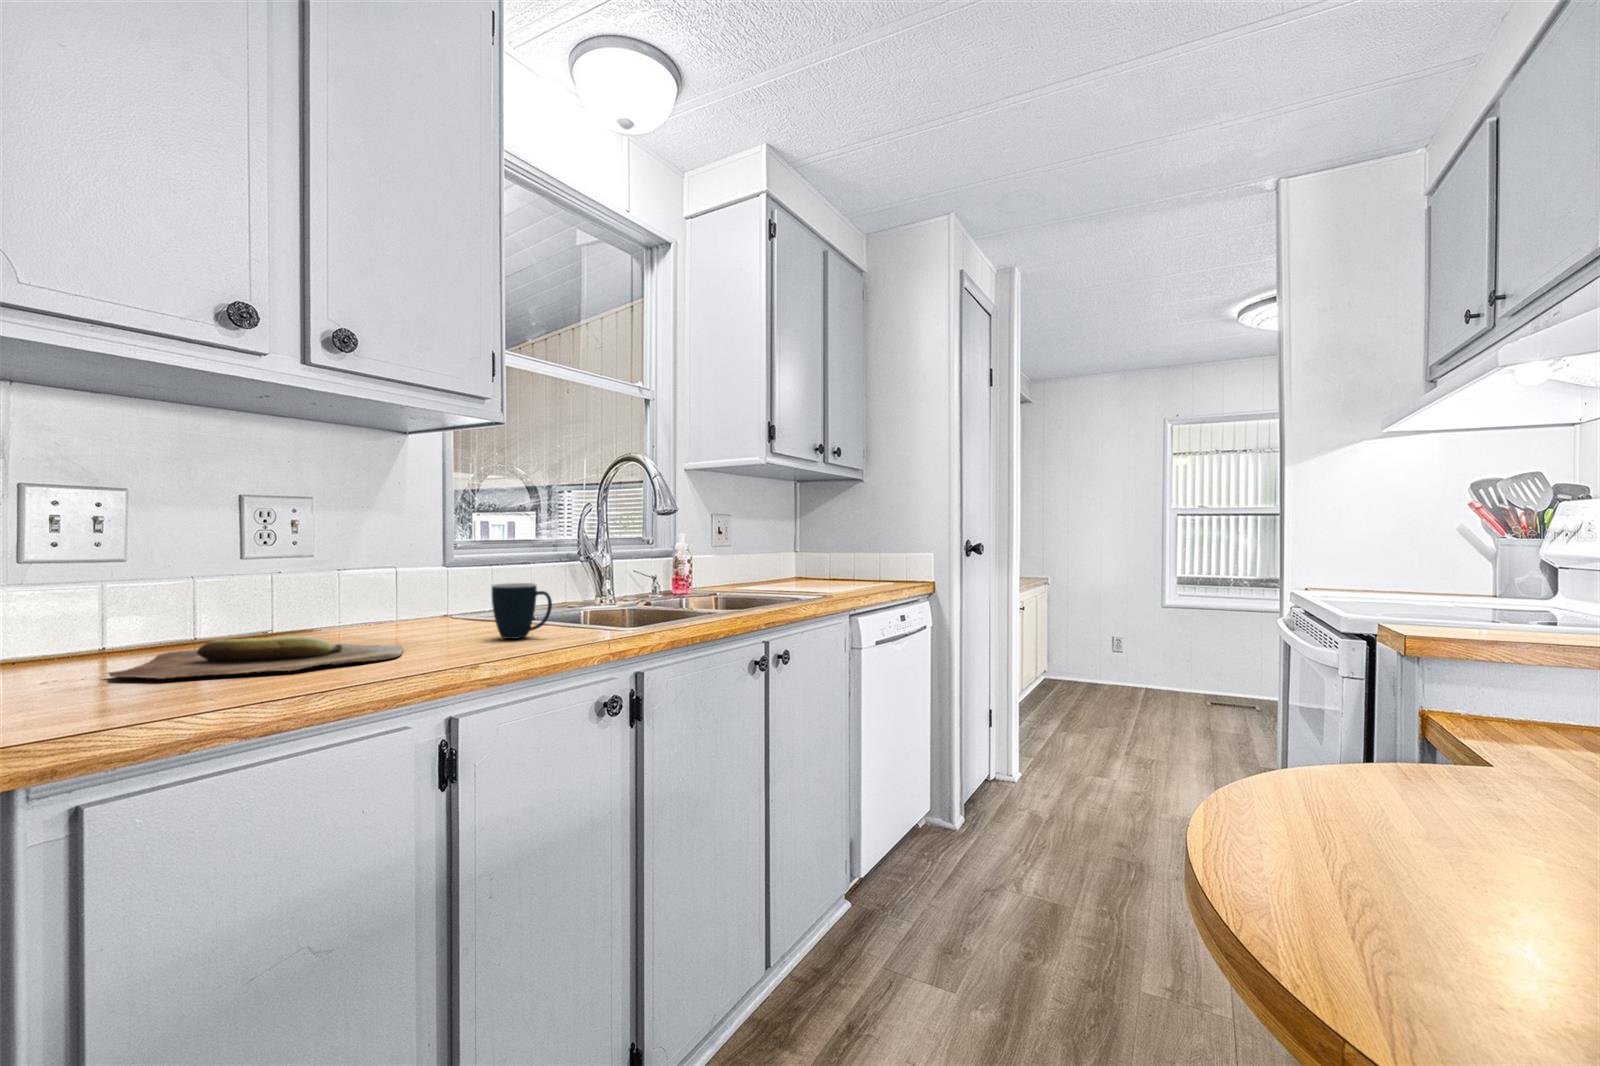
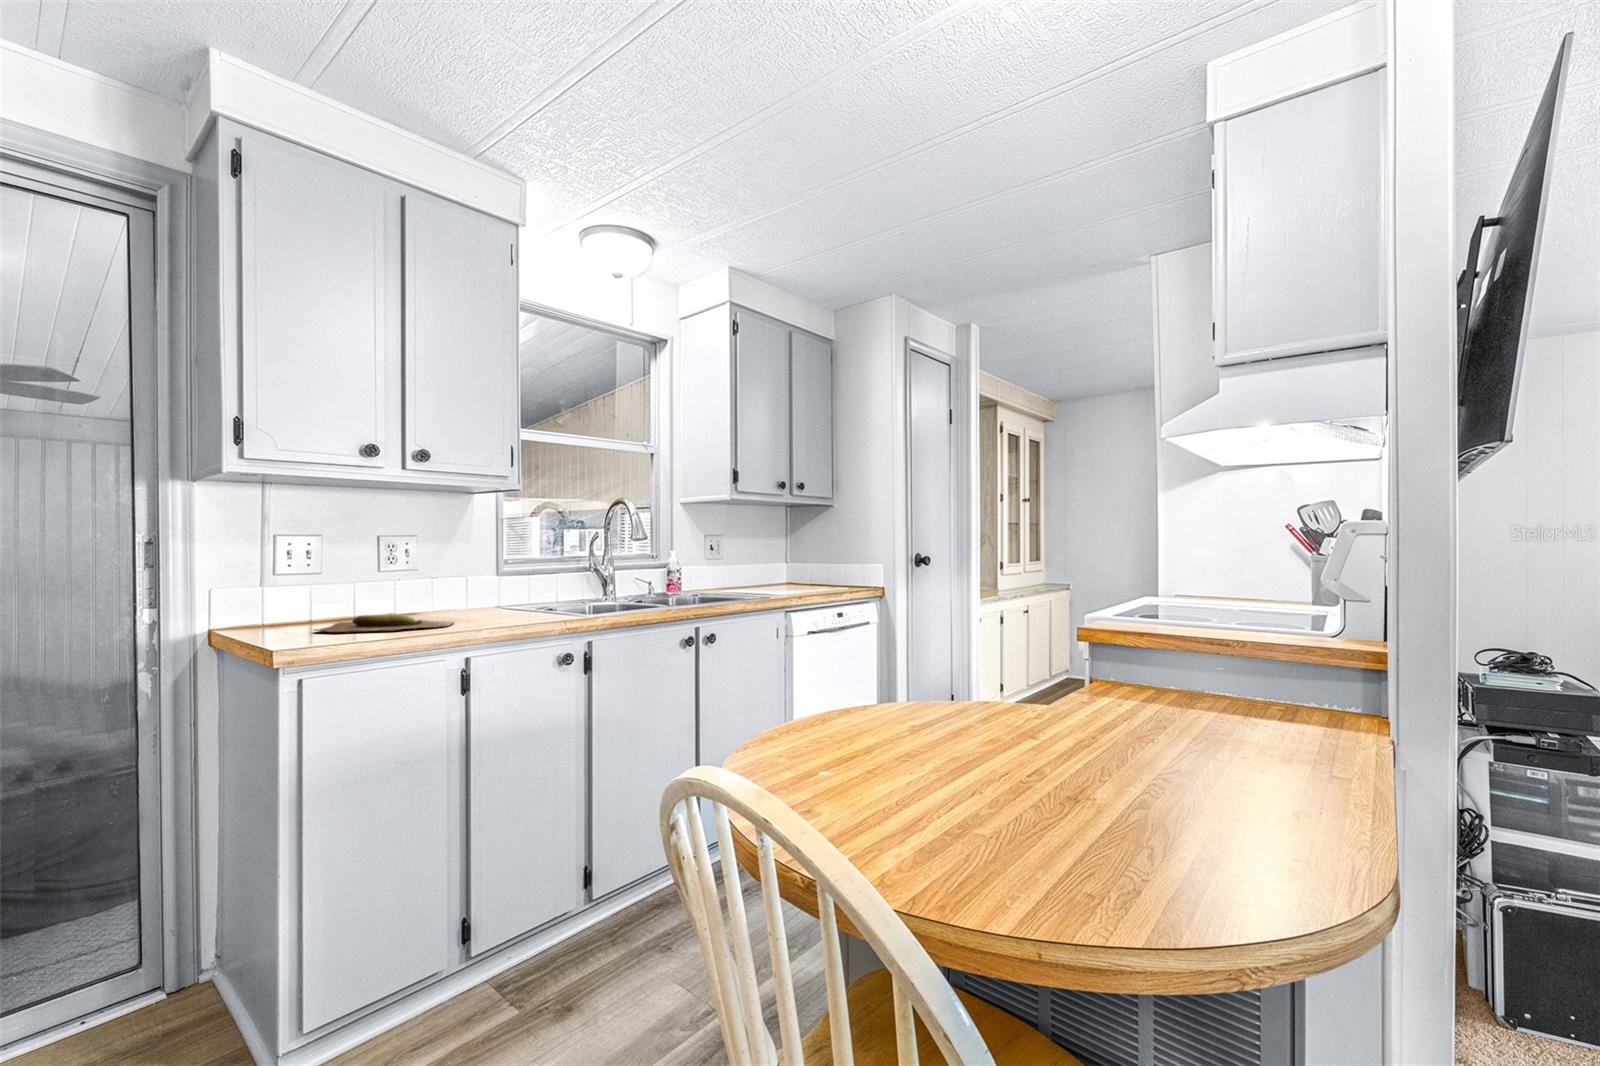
mug: present [492,583,552,639] -> none [505,587,539,620]

